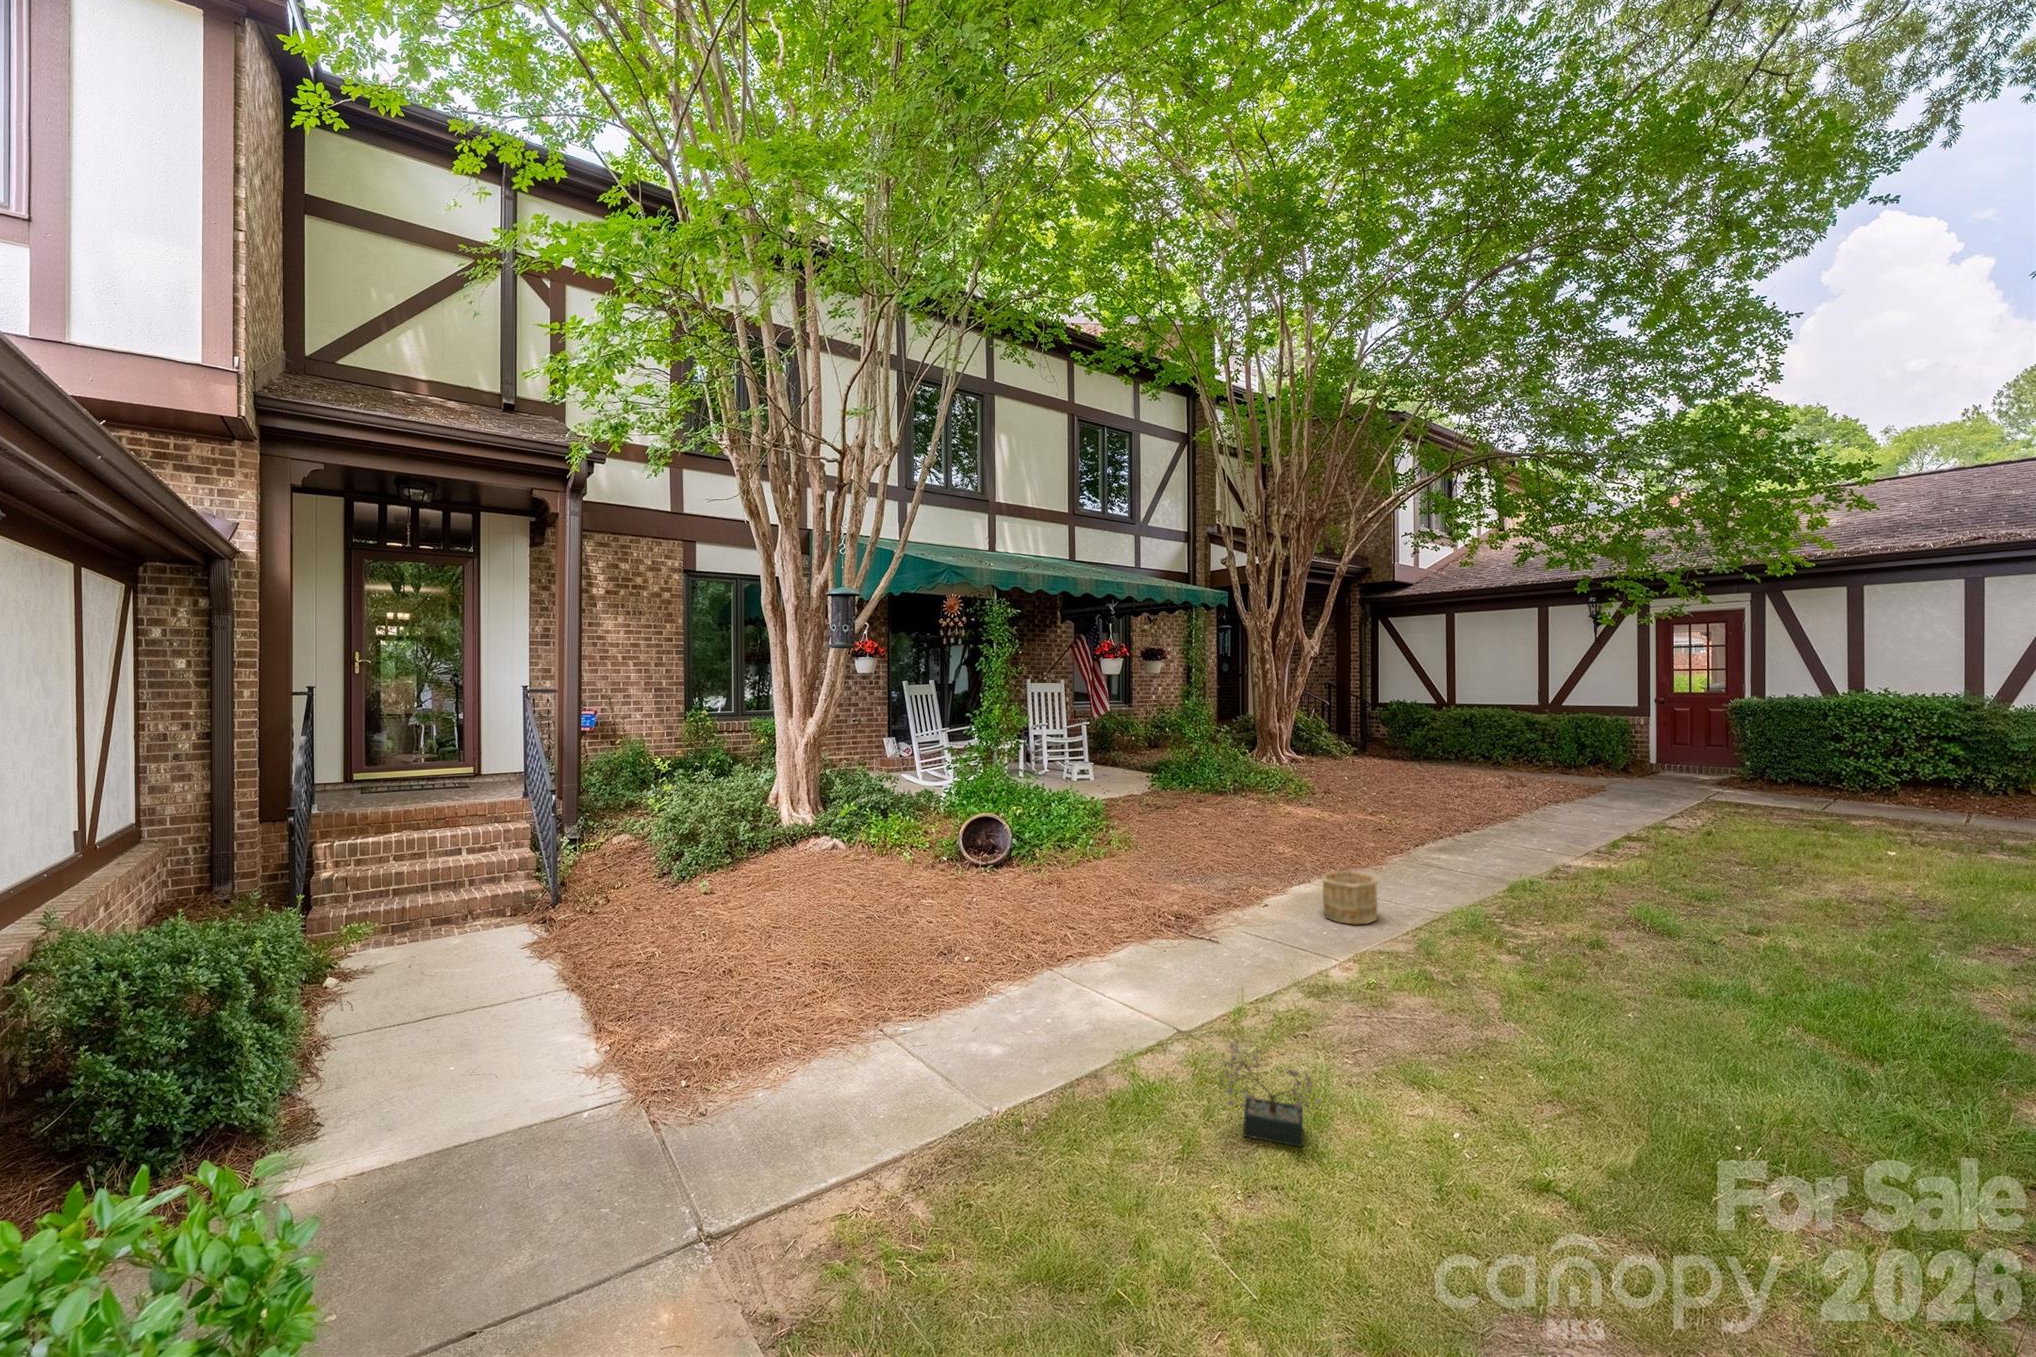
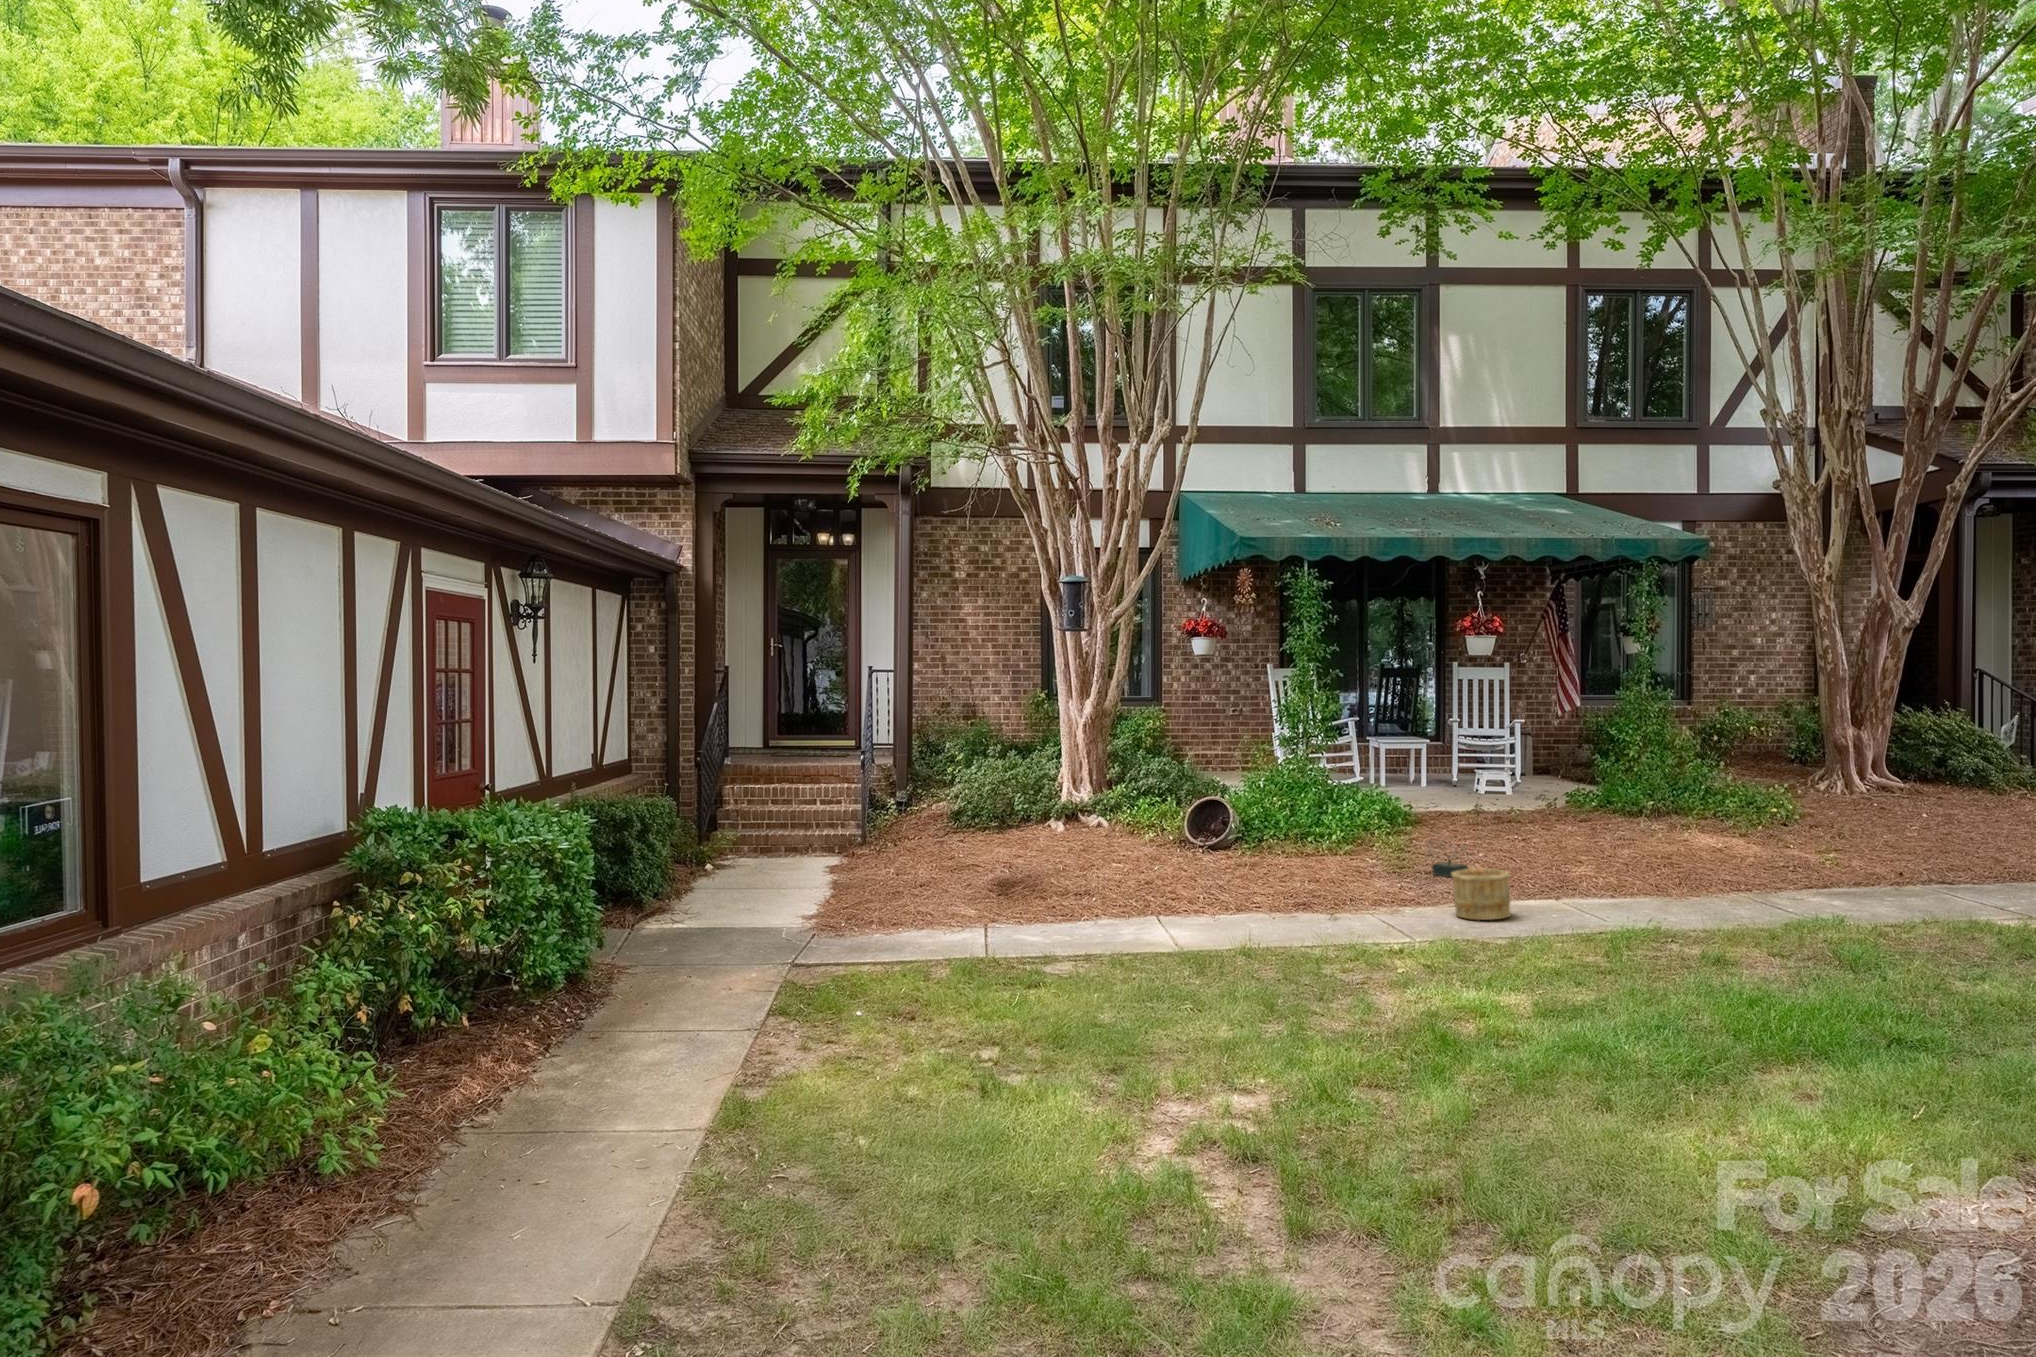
decorative plant: present [1220,1041,1321,1147] -> present [1426,833,1468,877]

